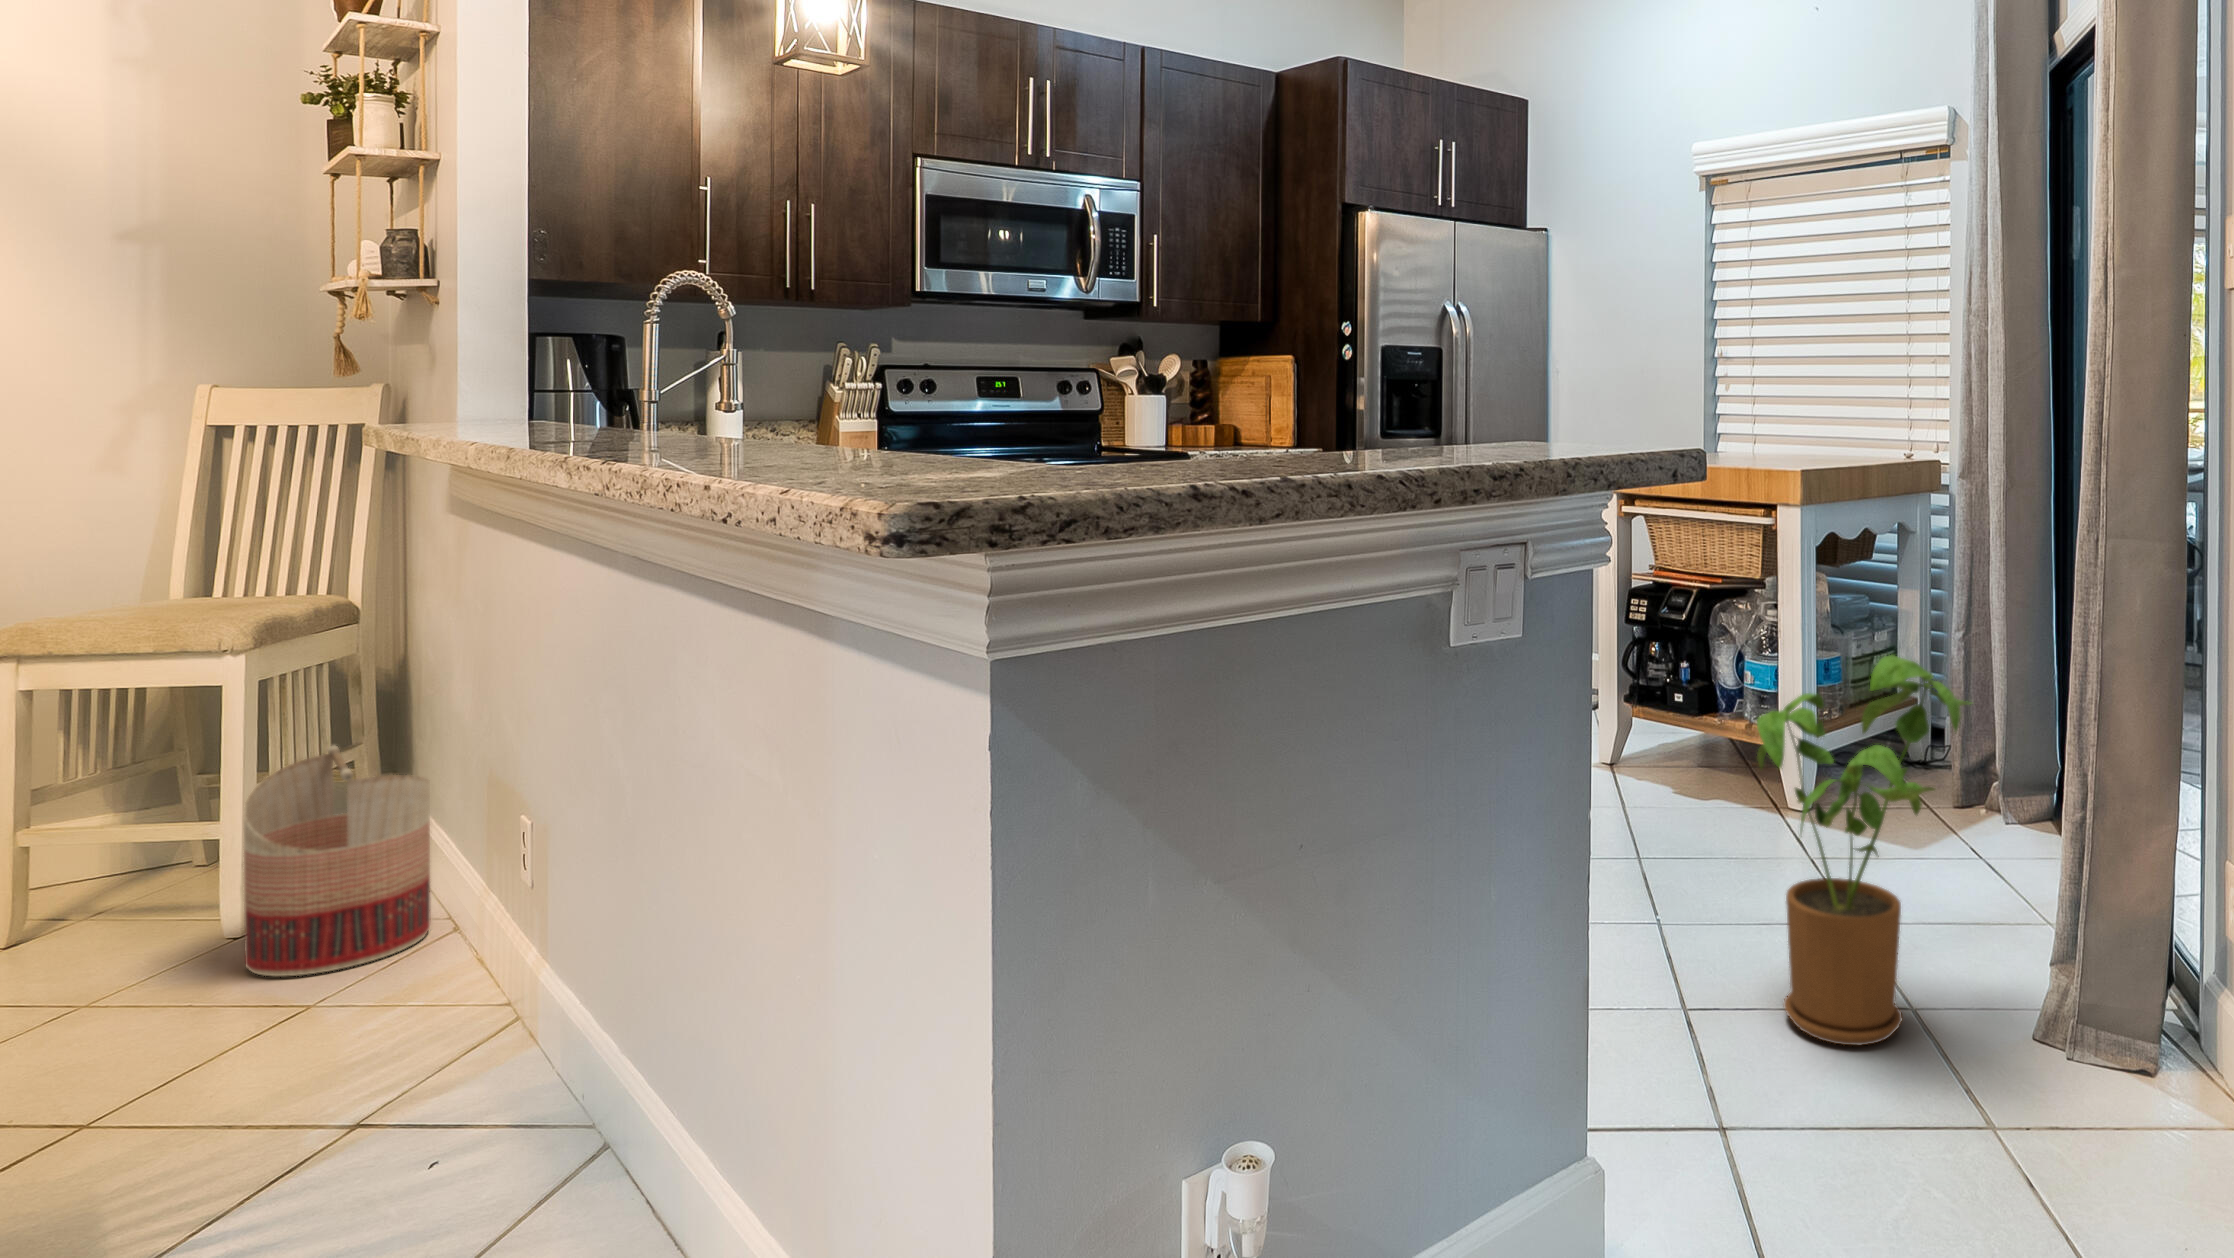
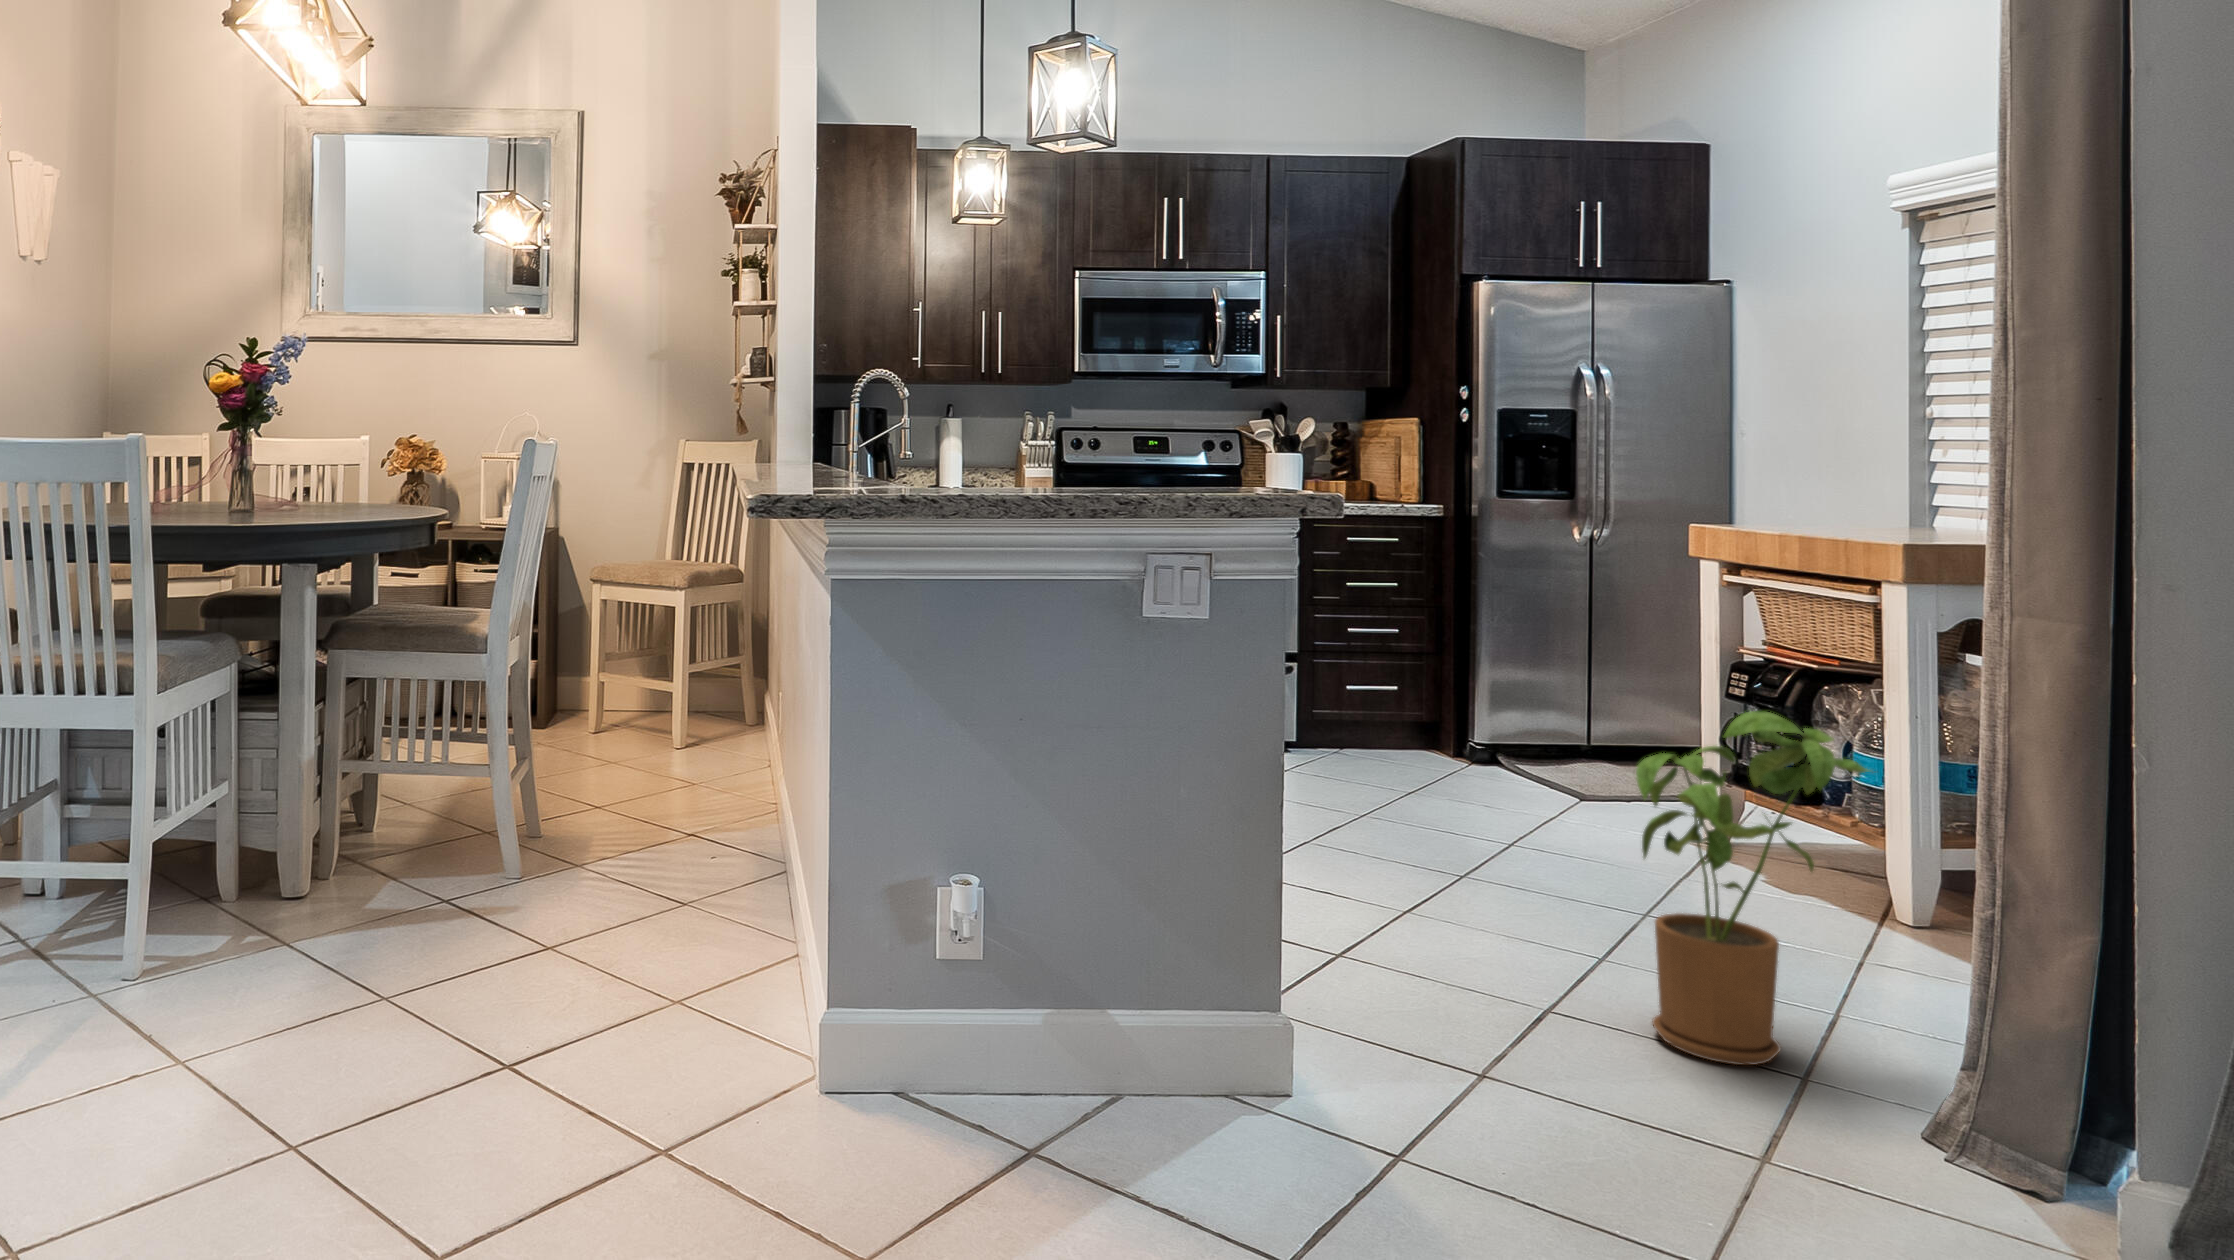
basket: present [244,746,430,976] -> none [684,651,765,775]

